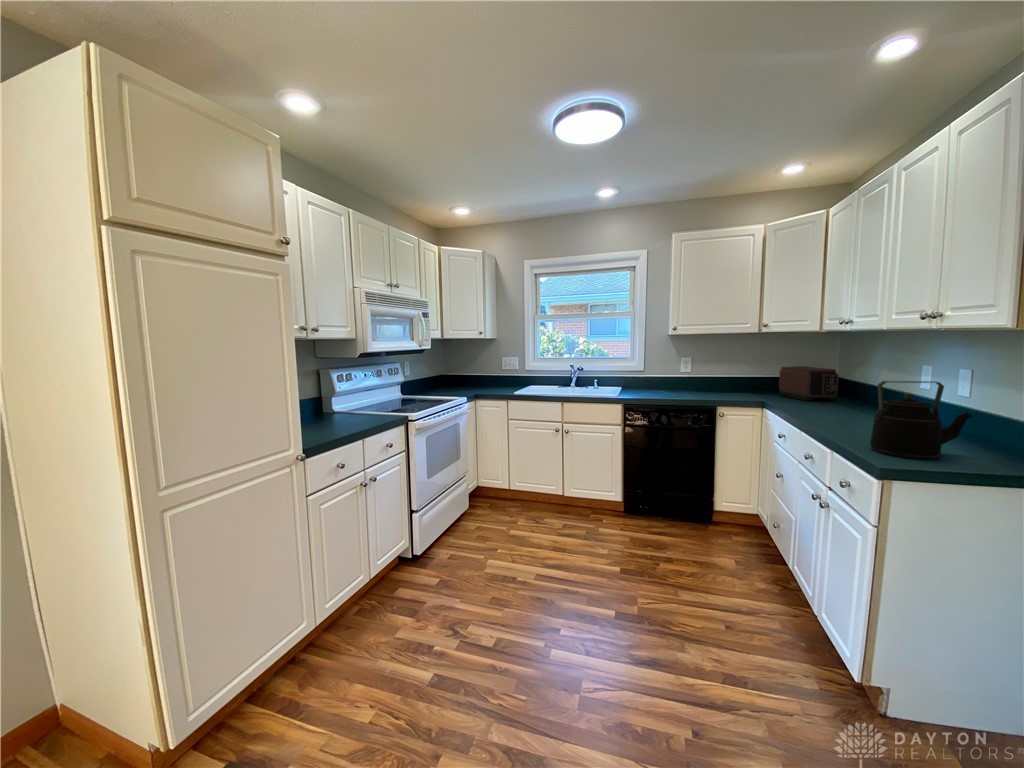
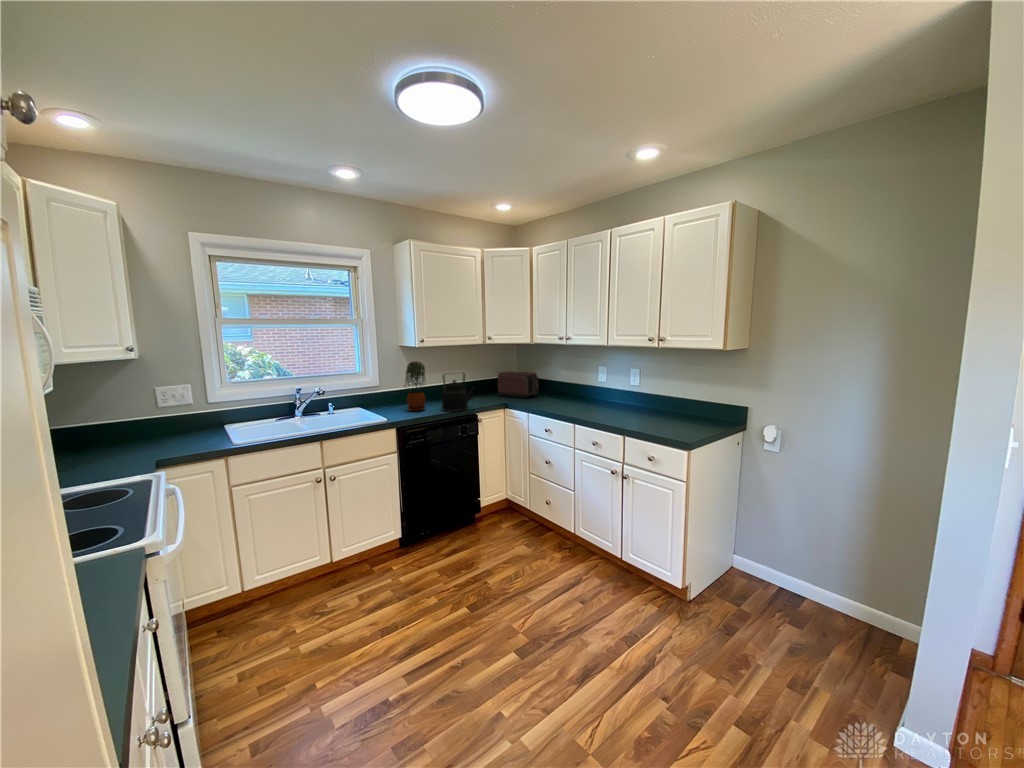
potted plant: none [645,348,668,395] -> present [405,362,426,411]
kettle: present [870,381,973,459] -> present [442,373,475,412]

